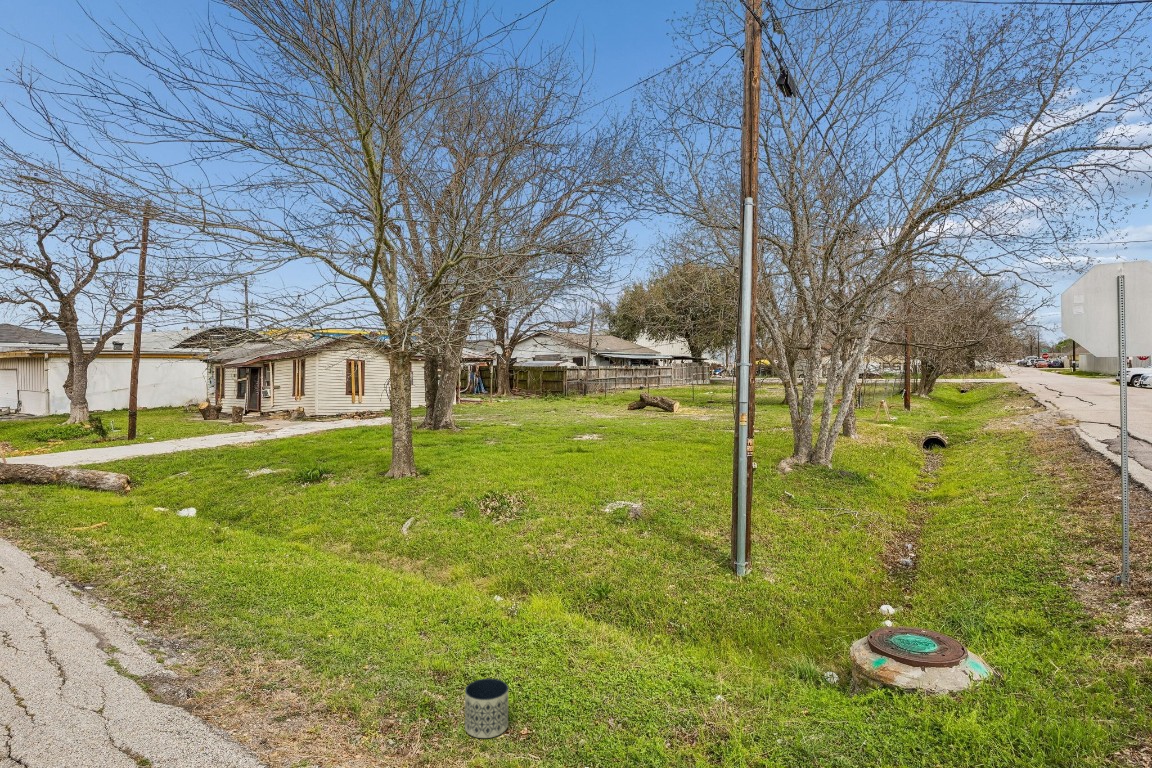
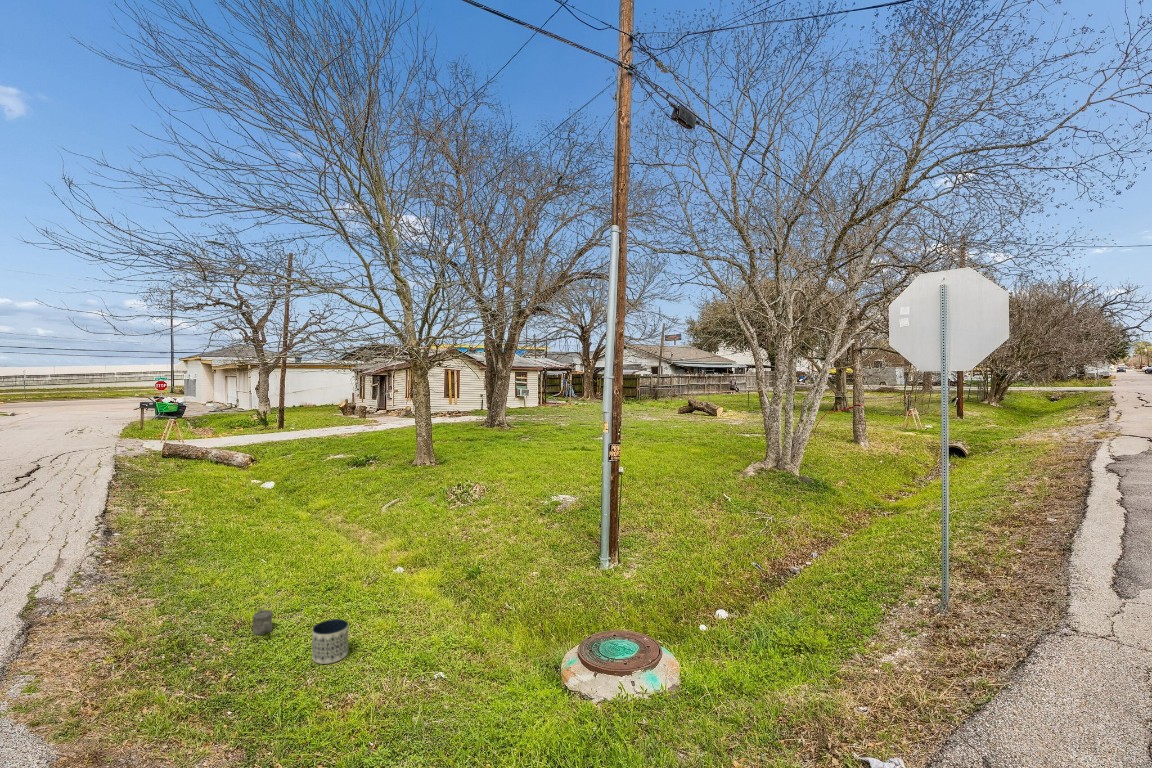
watering can: none [351,673,388,711] -> present [252,608,273,635]

